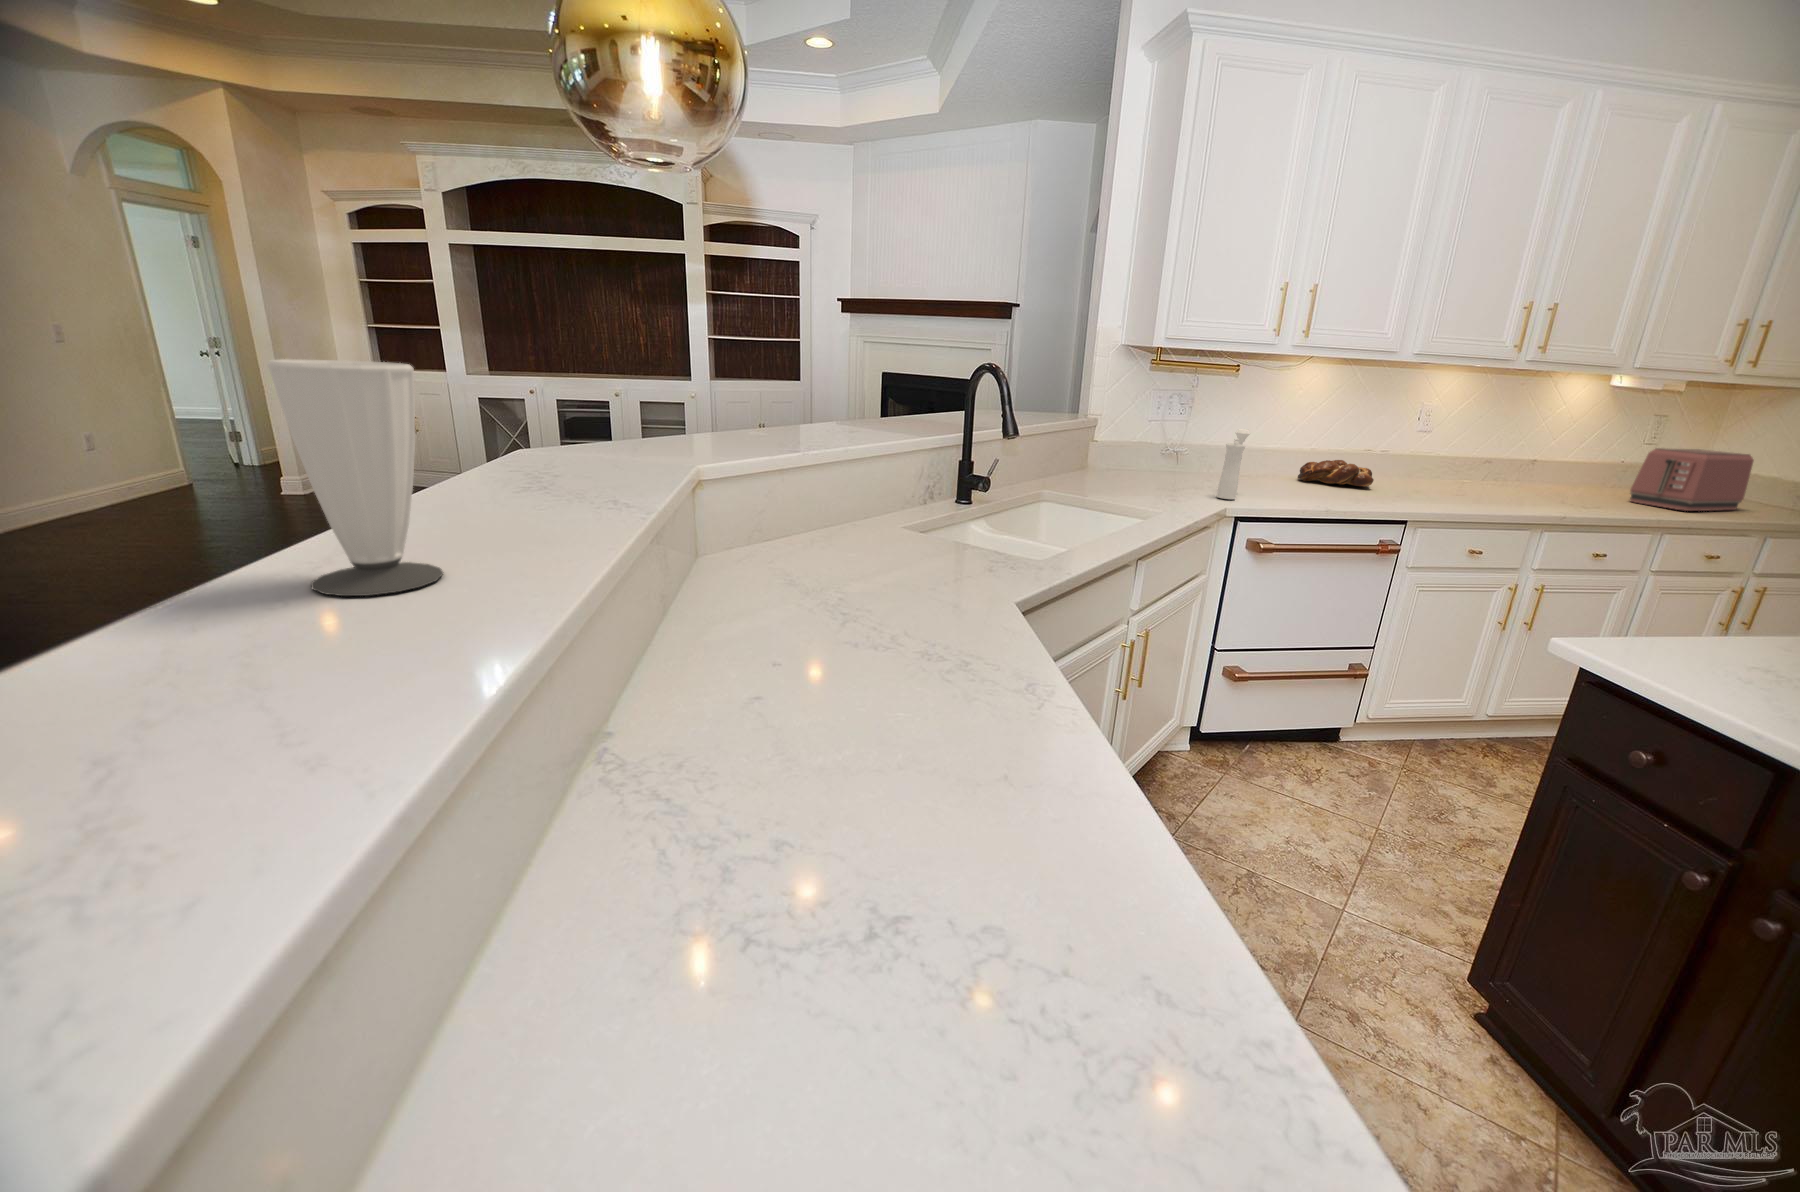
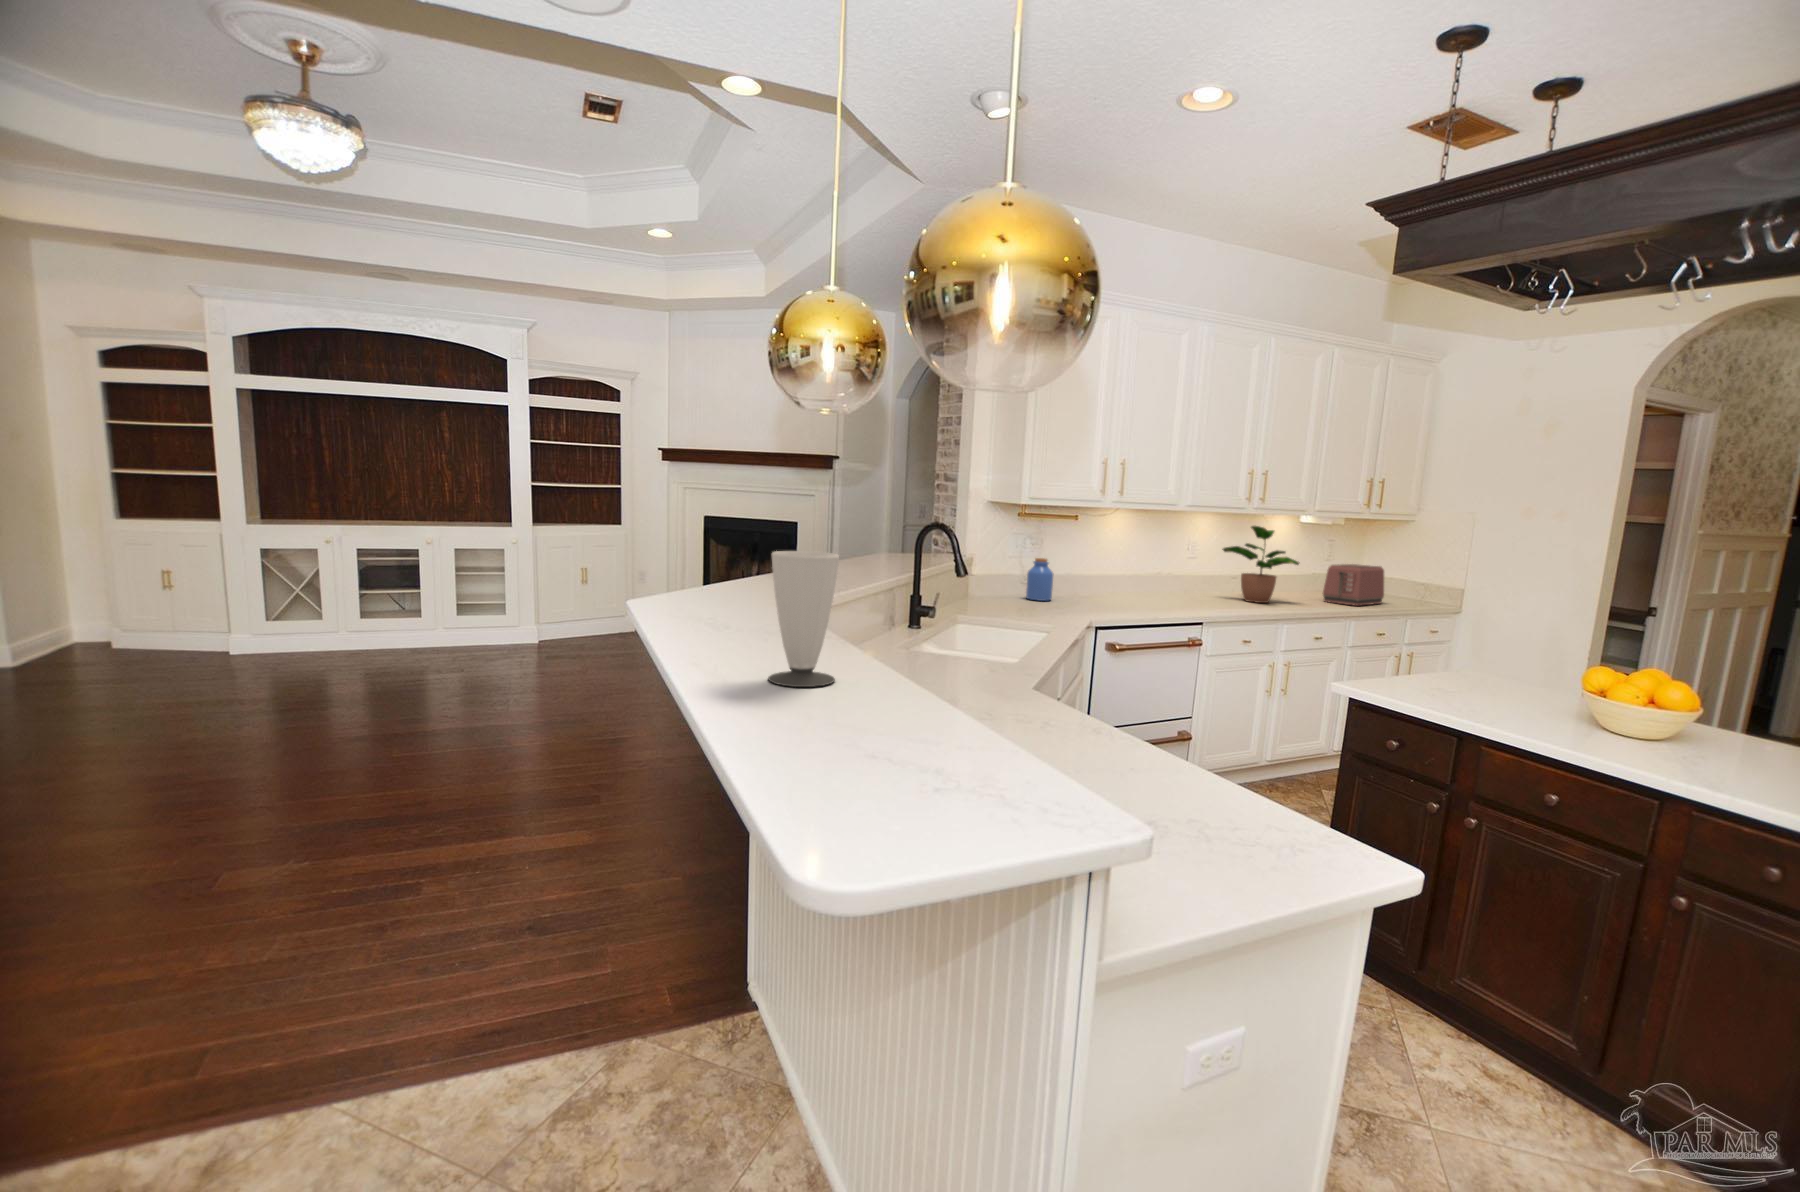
potted plant: none [1469,386,1597,498] -> present [1222,526,1299,603]
jar: none [1161,423,1200,478] -> present [1026,558,1054,601]
pepper mill: present [1217,429,1250,499] -> none [1080,562,1097,614]
bread loaf: present [1298,460,1374,487] -> none [1120,581,1172,600]

